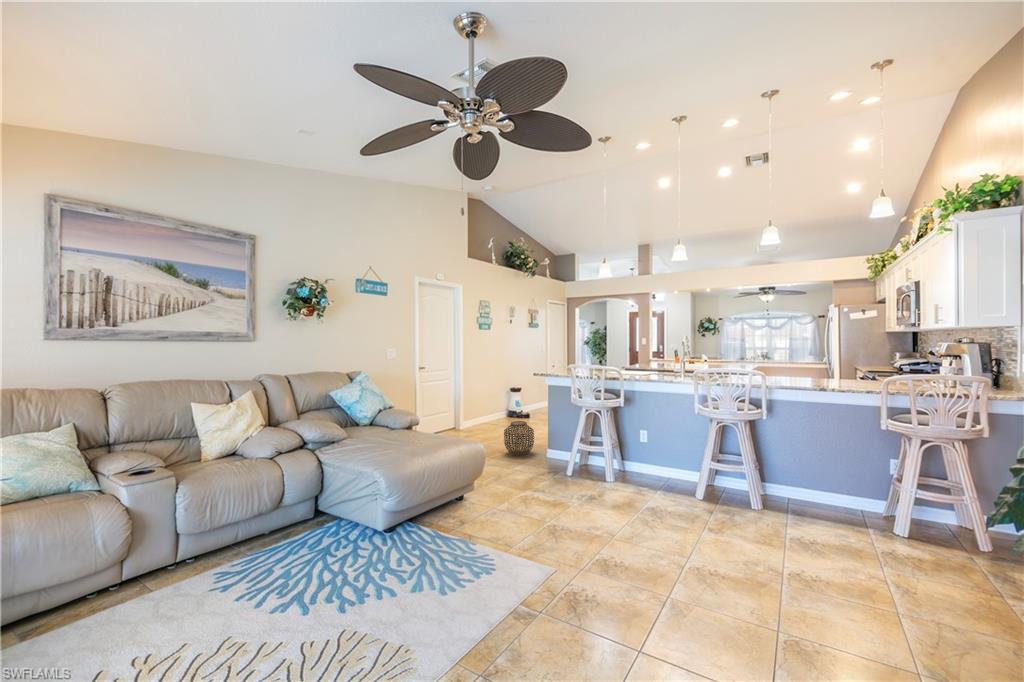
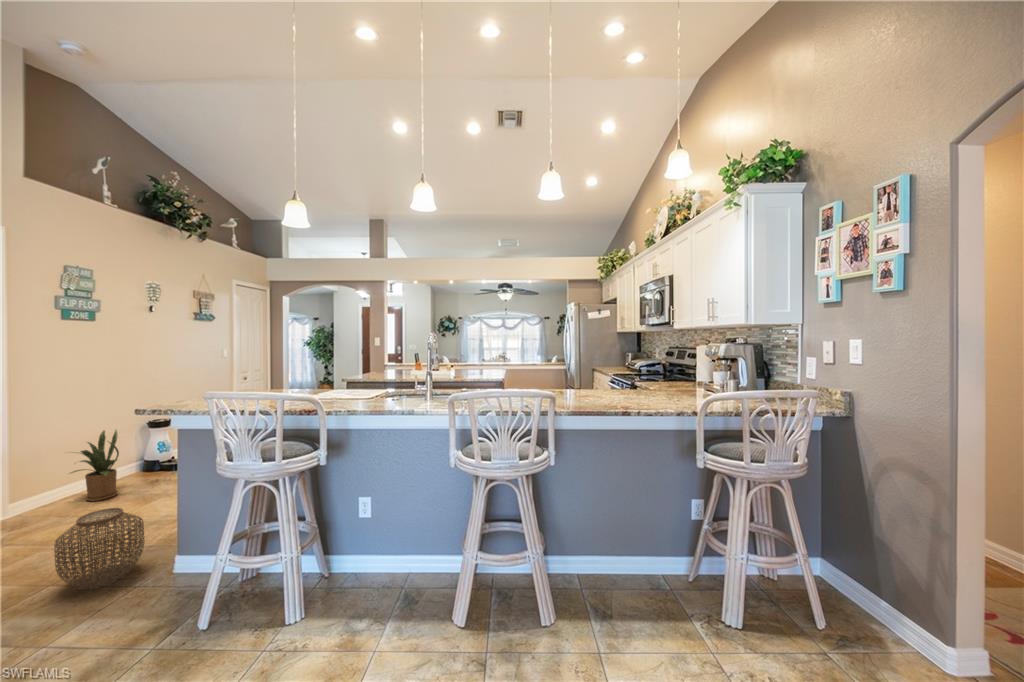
house plant: none [482,389,505,426] -> present [71,430,119,501]

